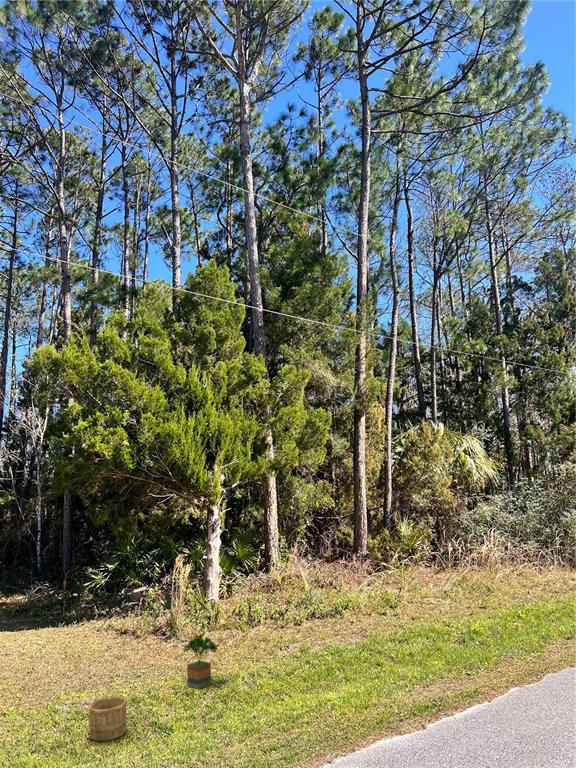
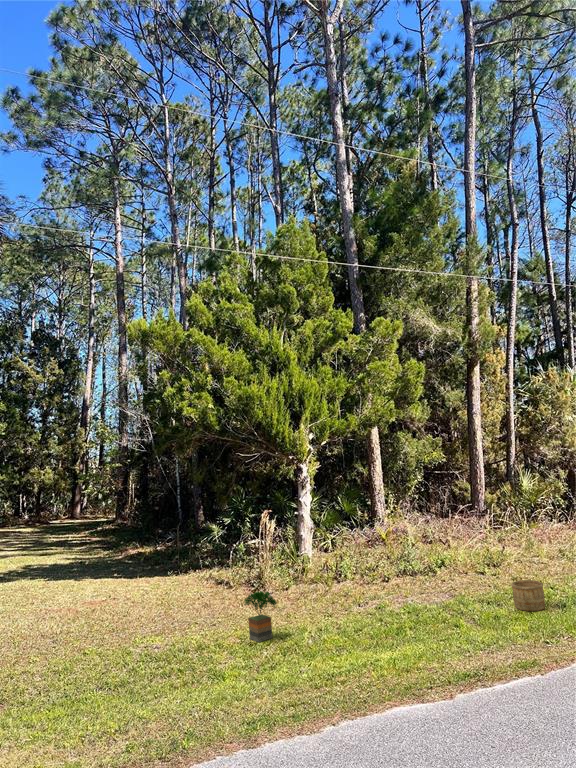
wooden bucket: present [88,696,127,742] -> present [511,580,545,611]

